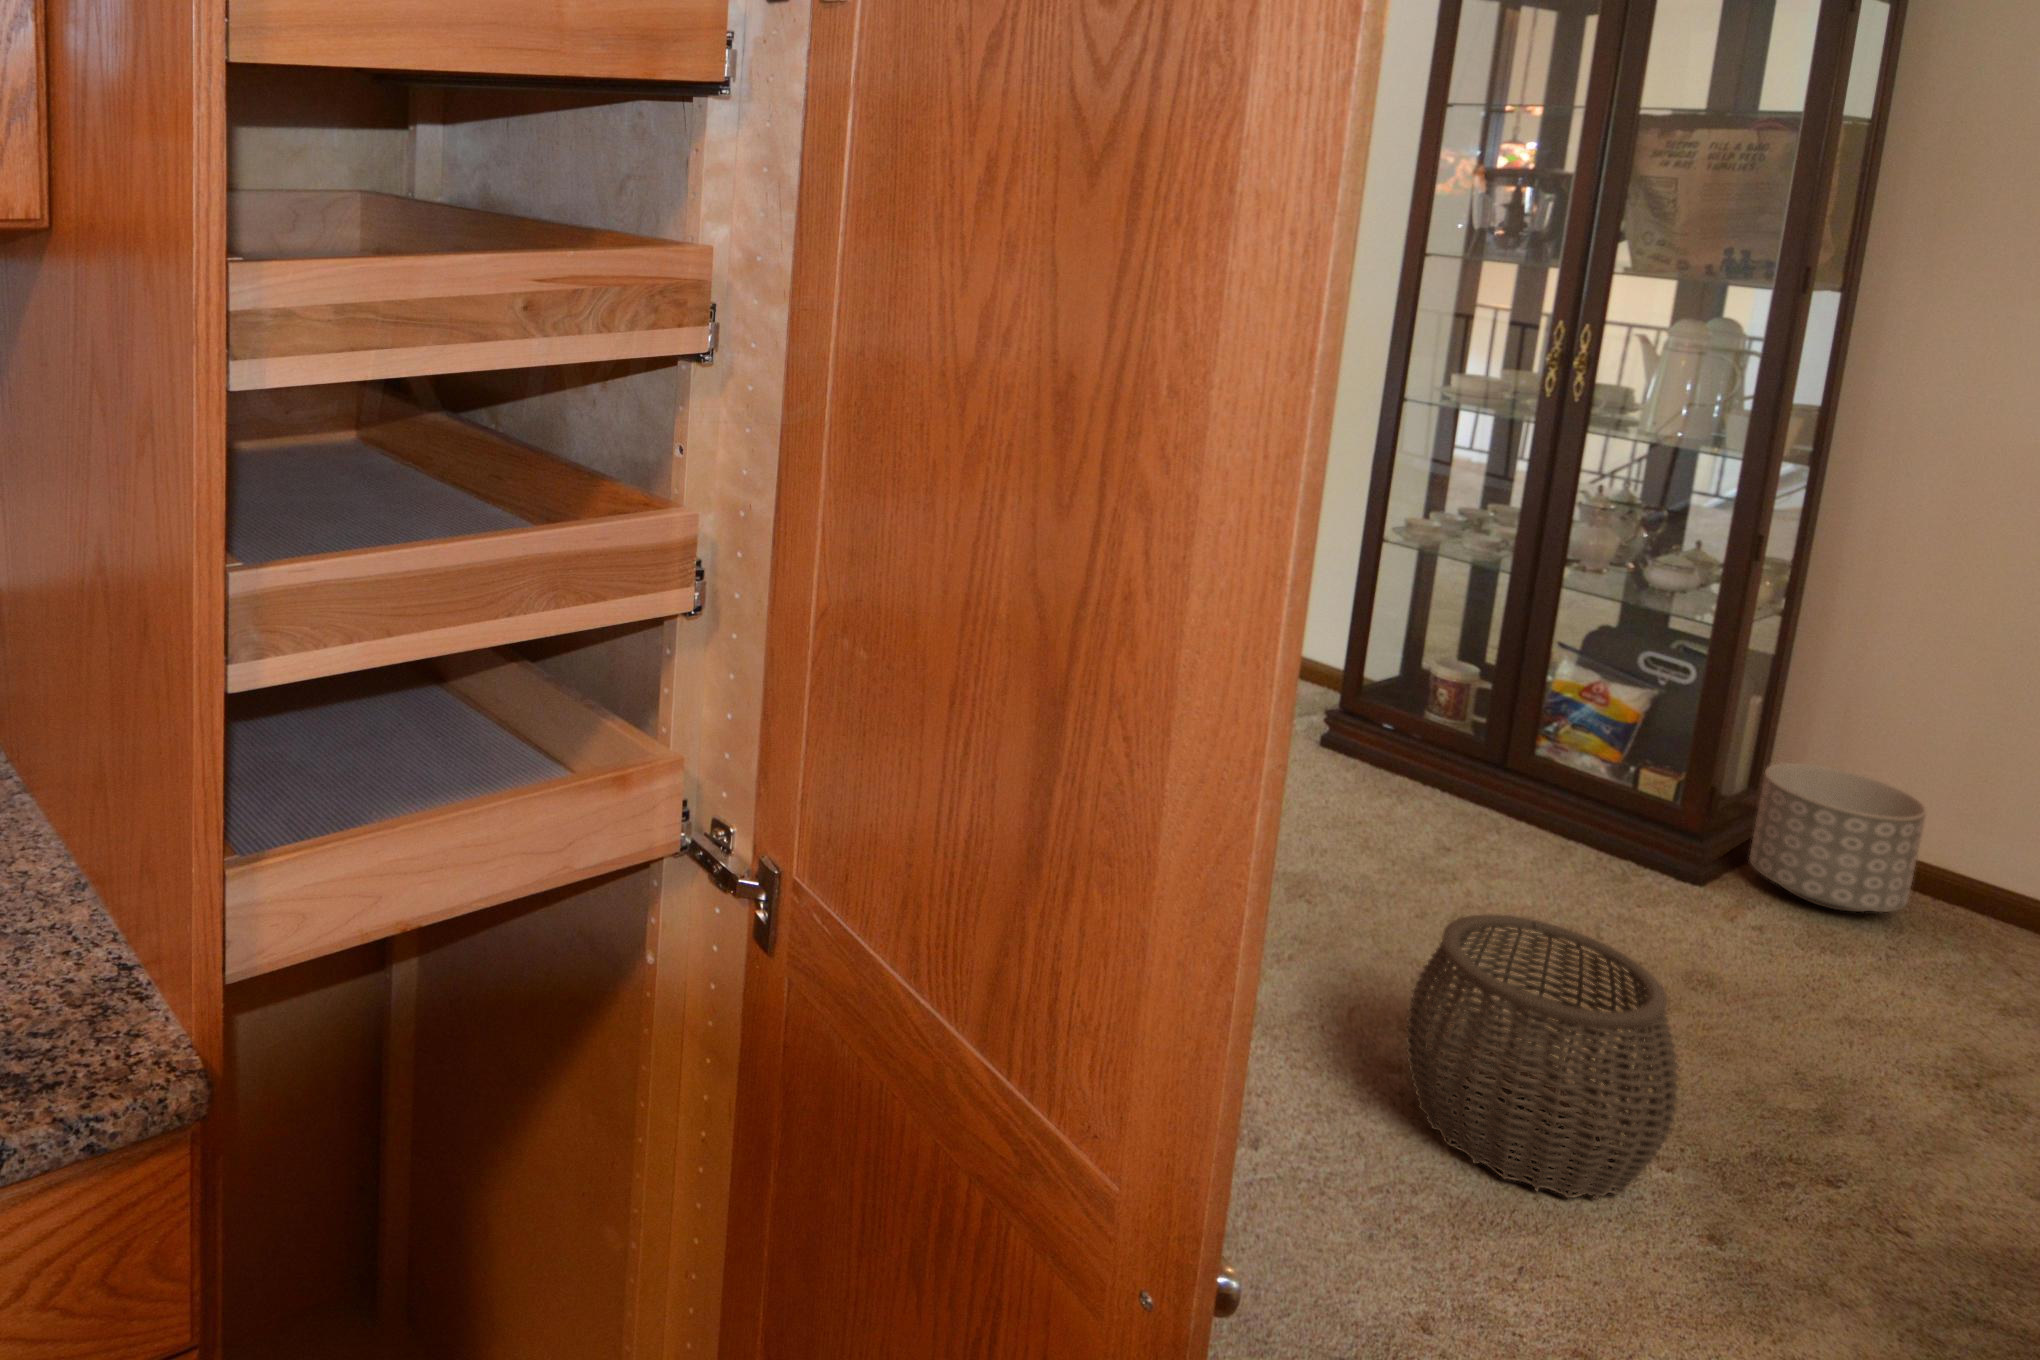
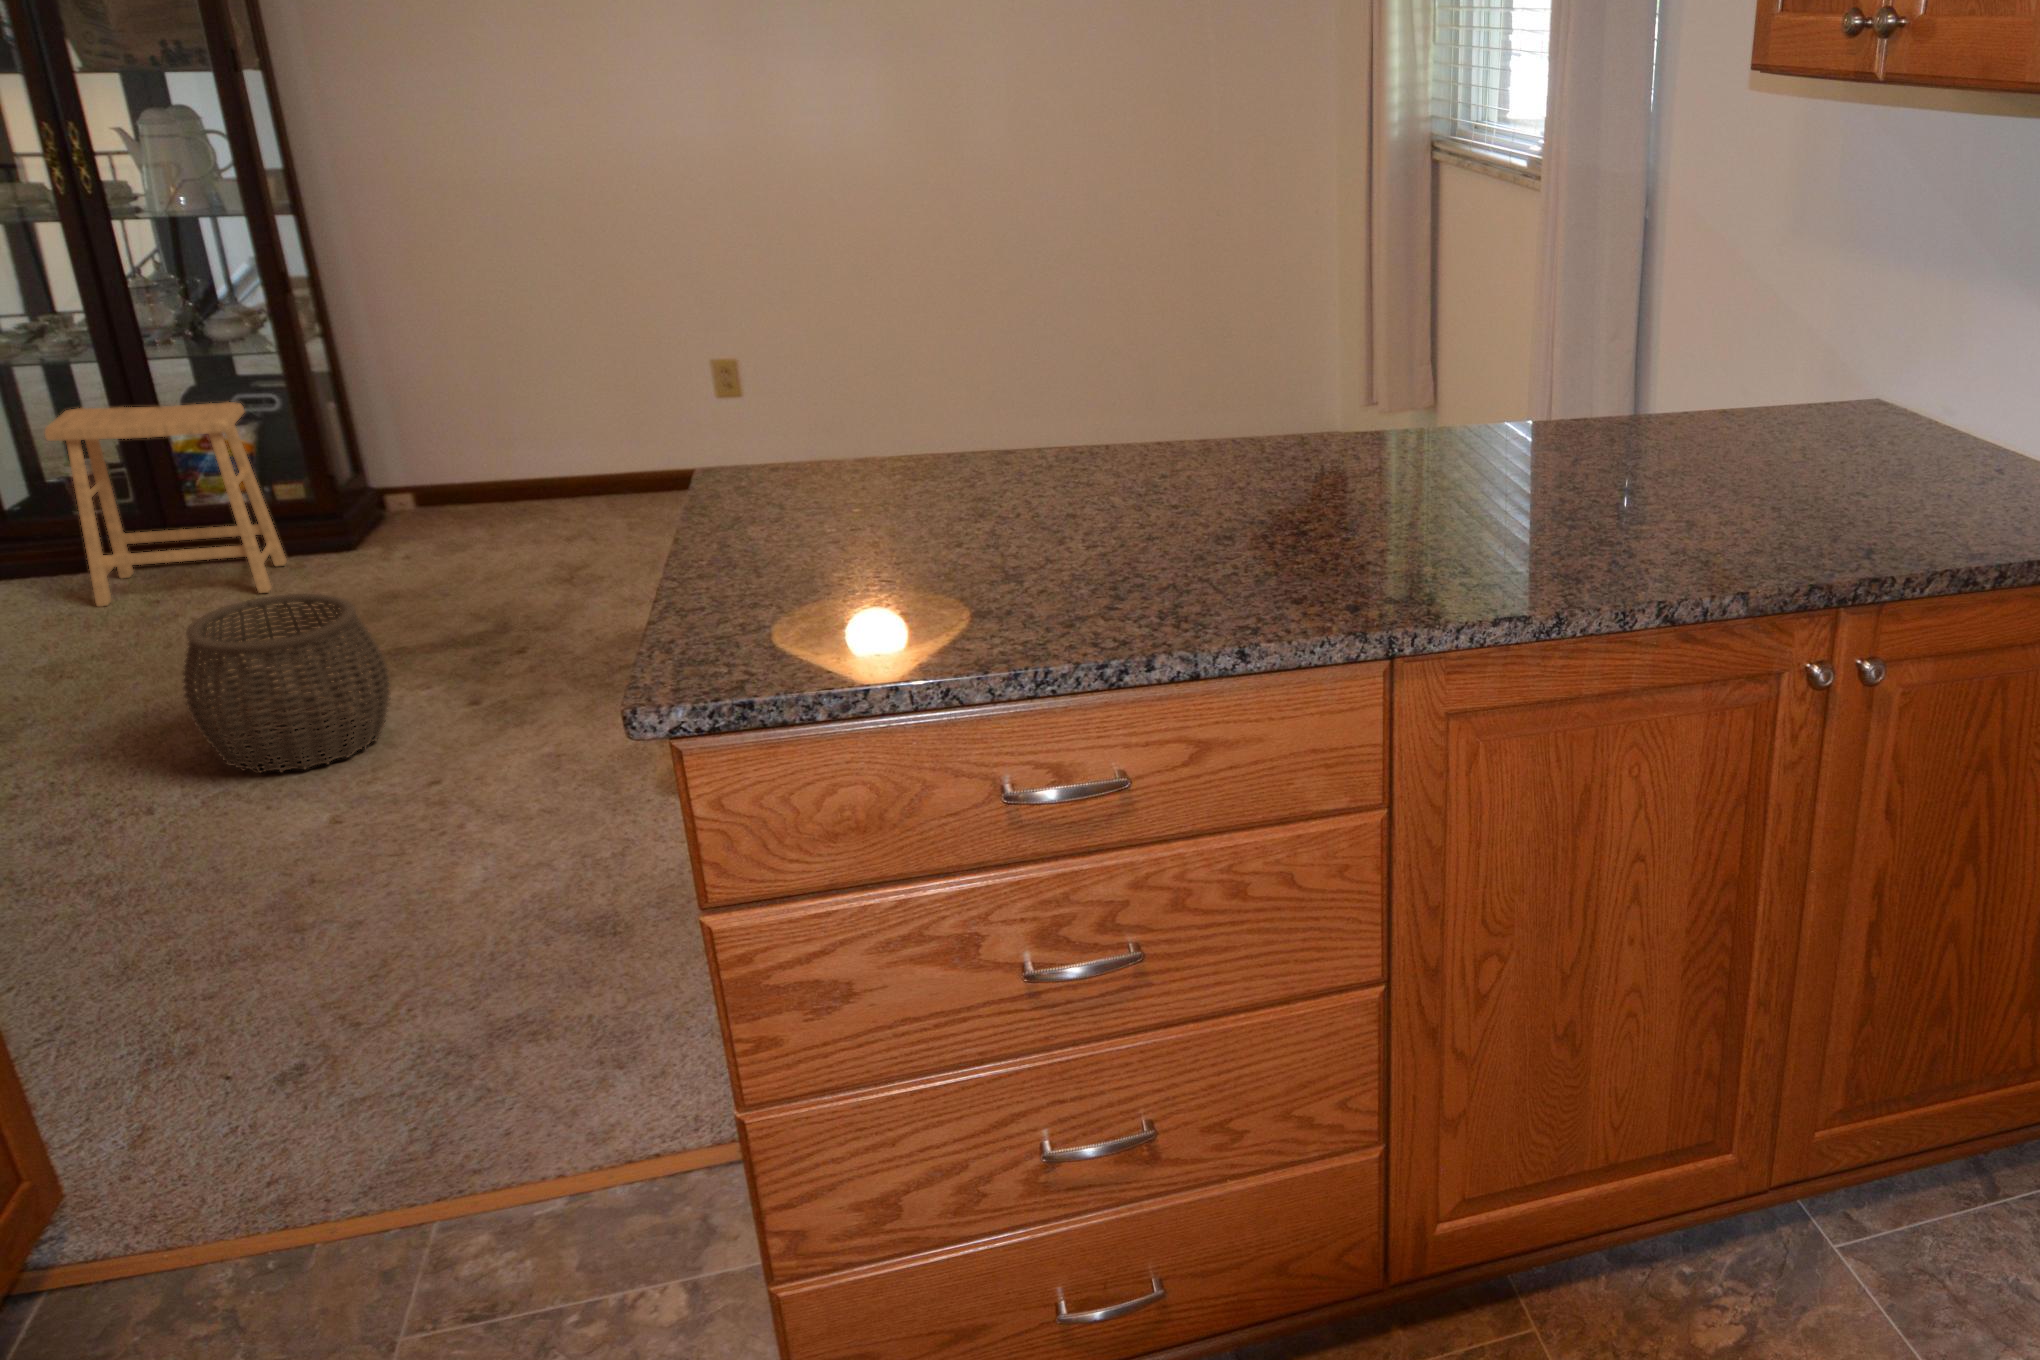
footstool: none [1399,615,1646,891] -> present [44,402,287,607]
planter: present [1749,763,1926,912] -> none [359,439,477,537]

